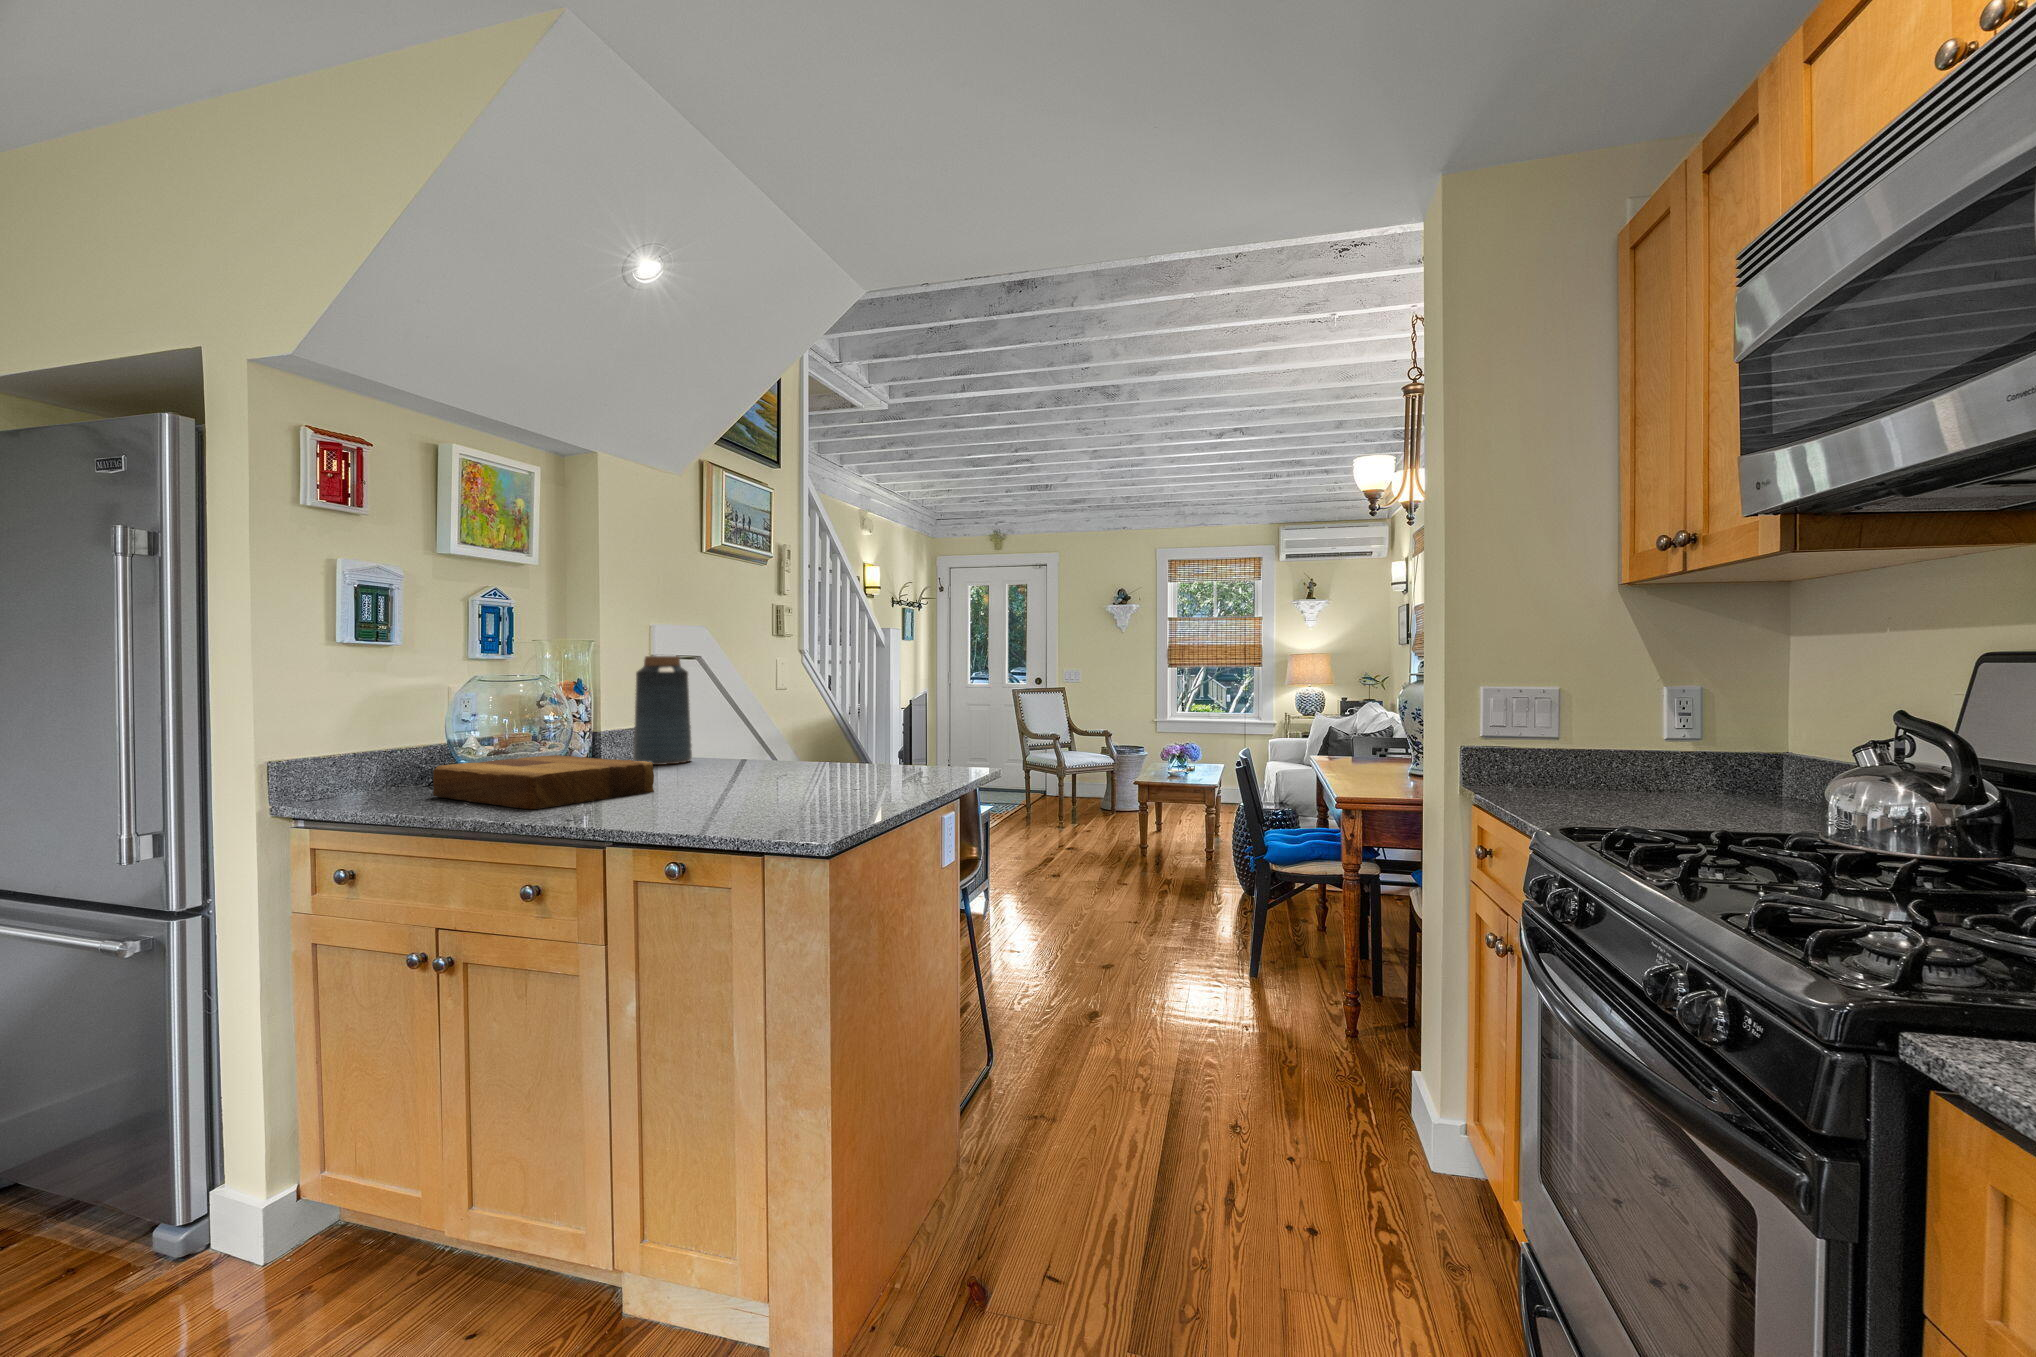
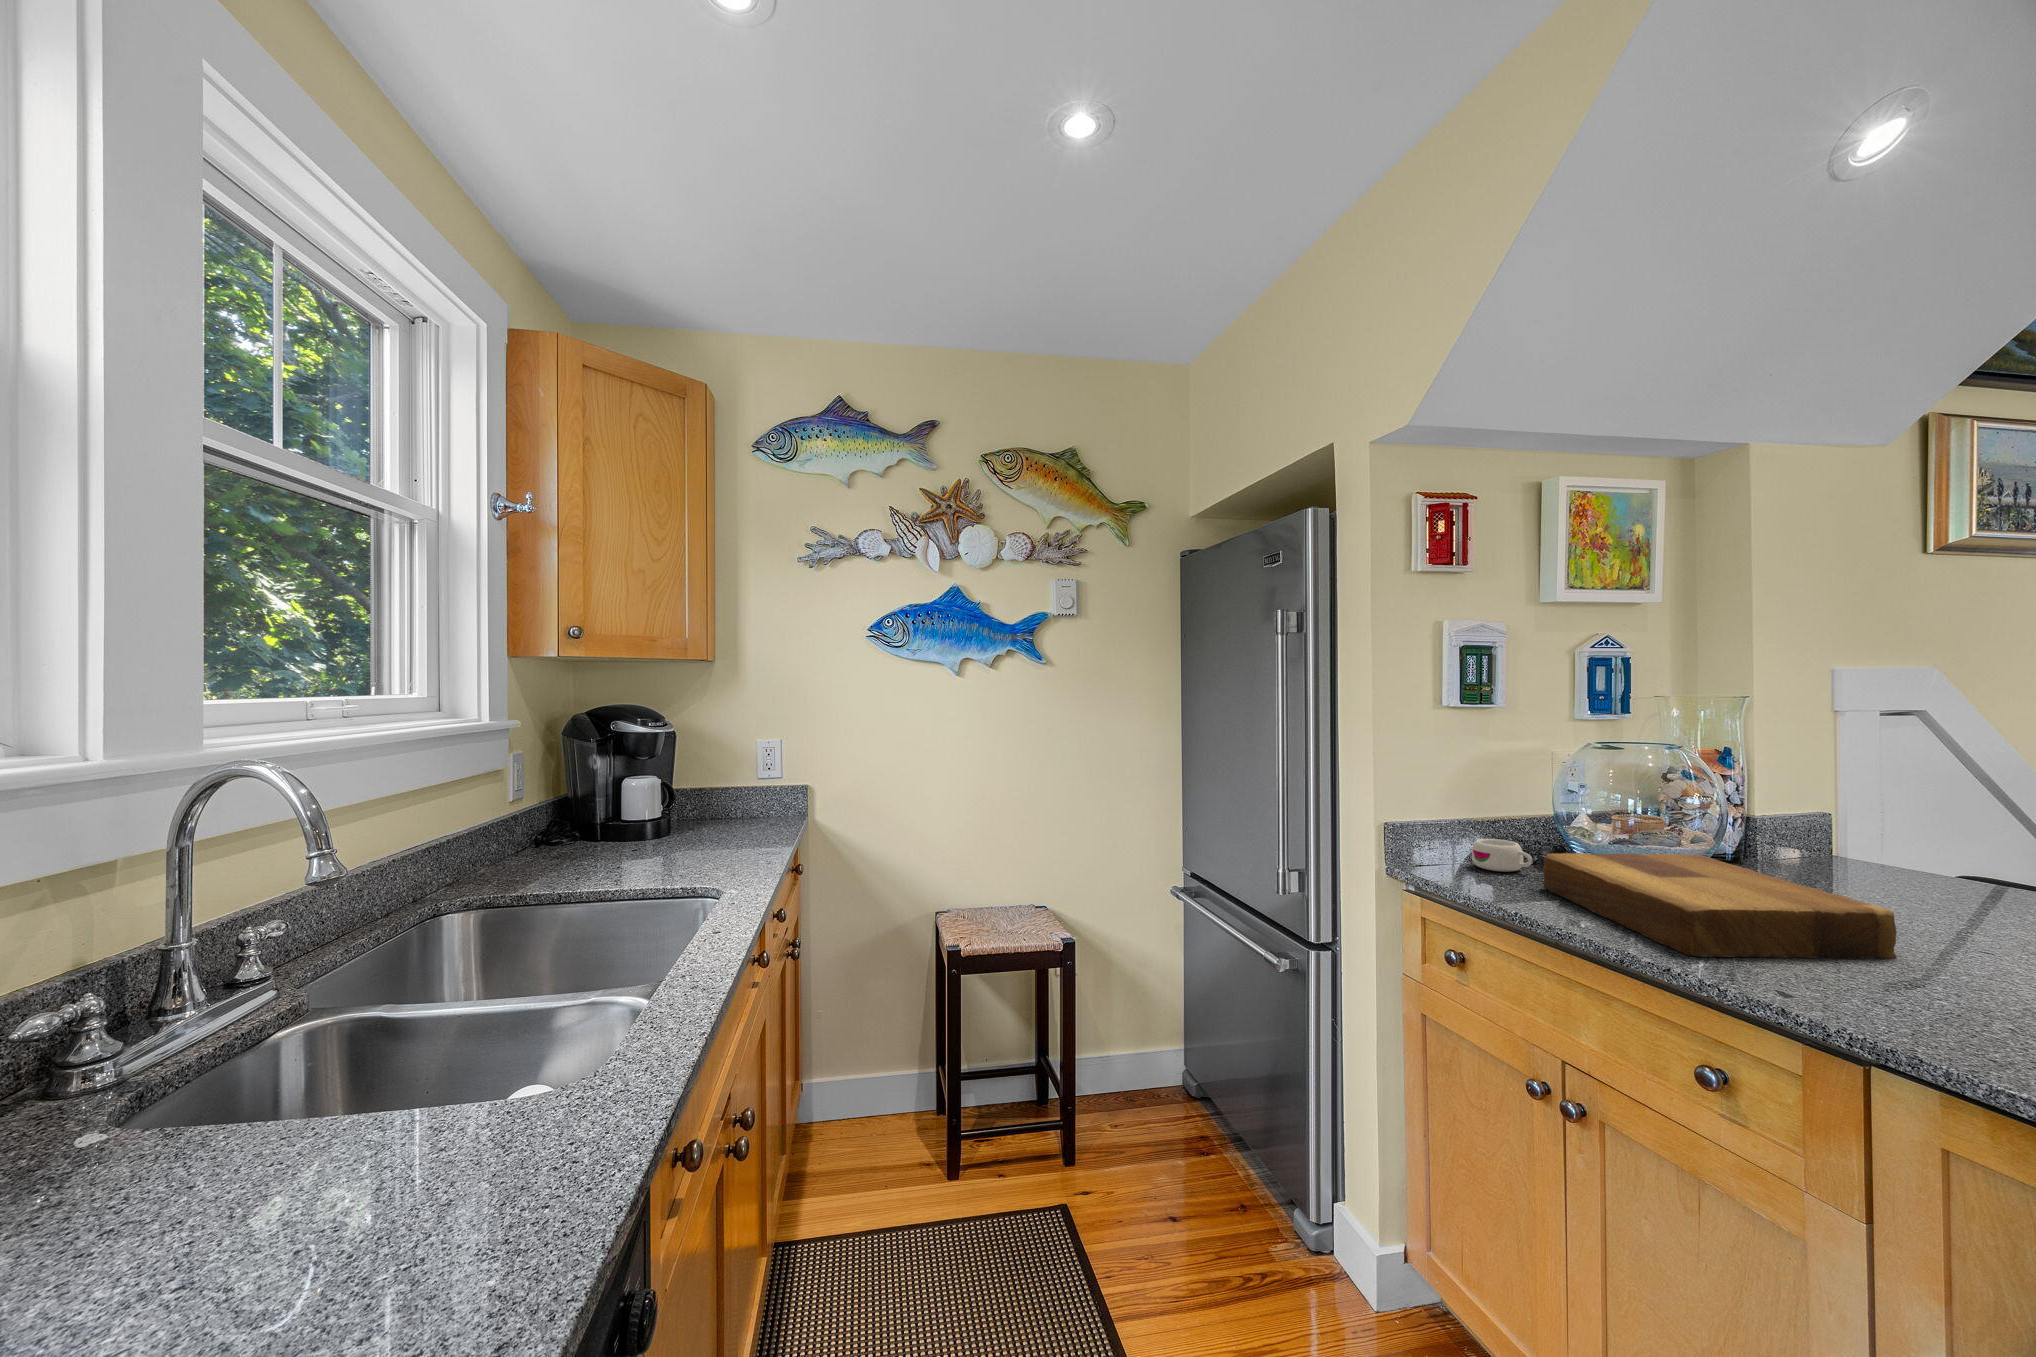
vase: present [633,656,692,765] -> none [1812,717,1928,882]
mug: none [368,767,426,794] -> present [1472,839,1532,872]

